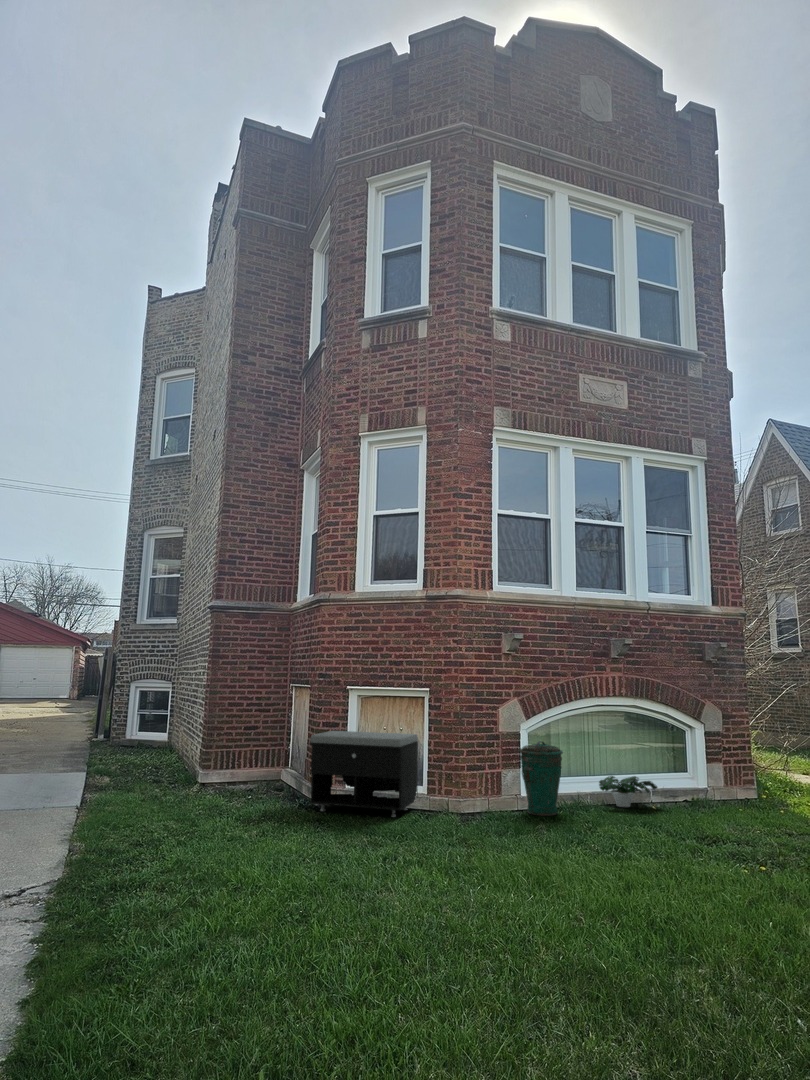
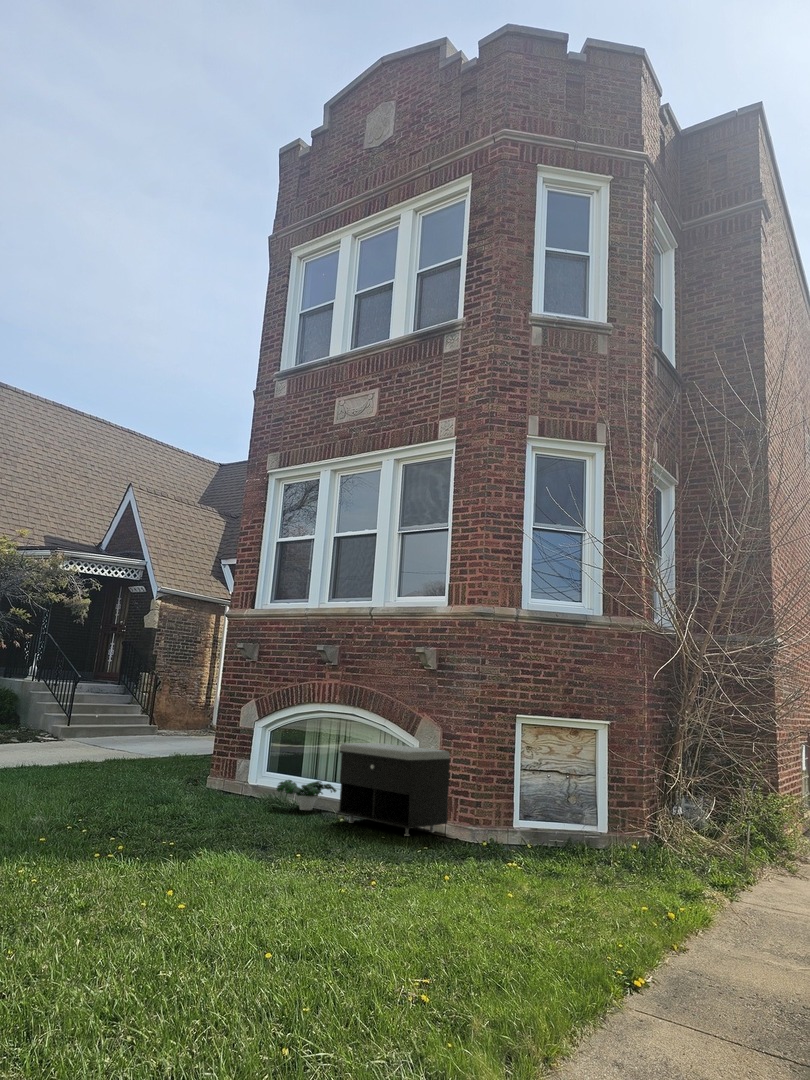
storage bench: present [310,731,418,817] -> present [337,743,450,836]
trash can: present [519,741,563,816] -> none [222,736,262,800]

